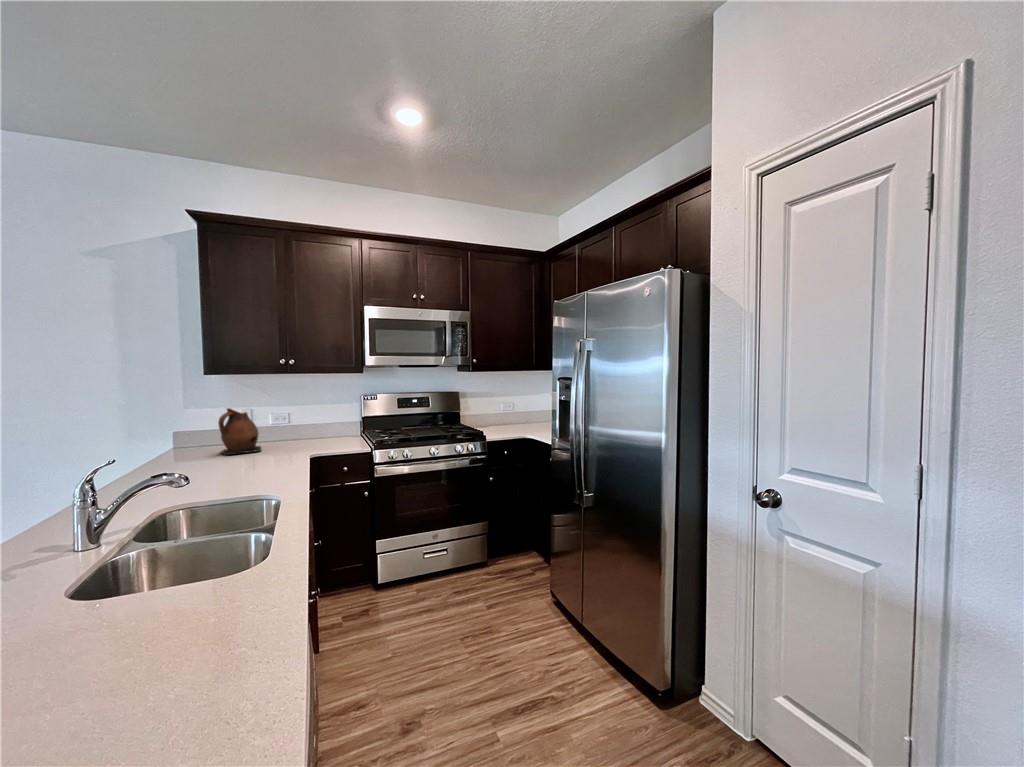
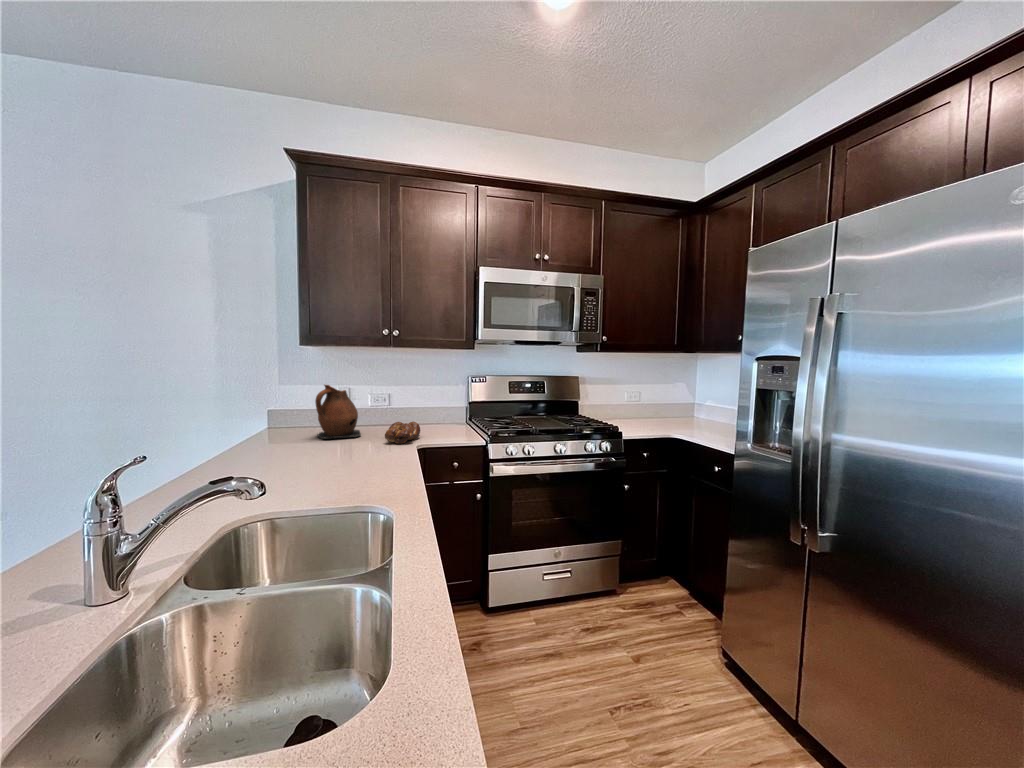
bread loaf: none [282,436,315,454] -> present [385,422,420,443]

